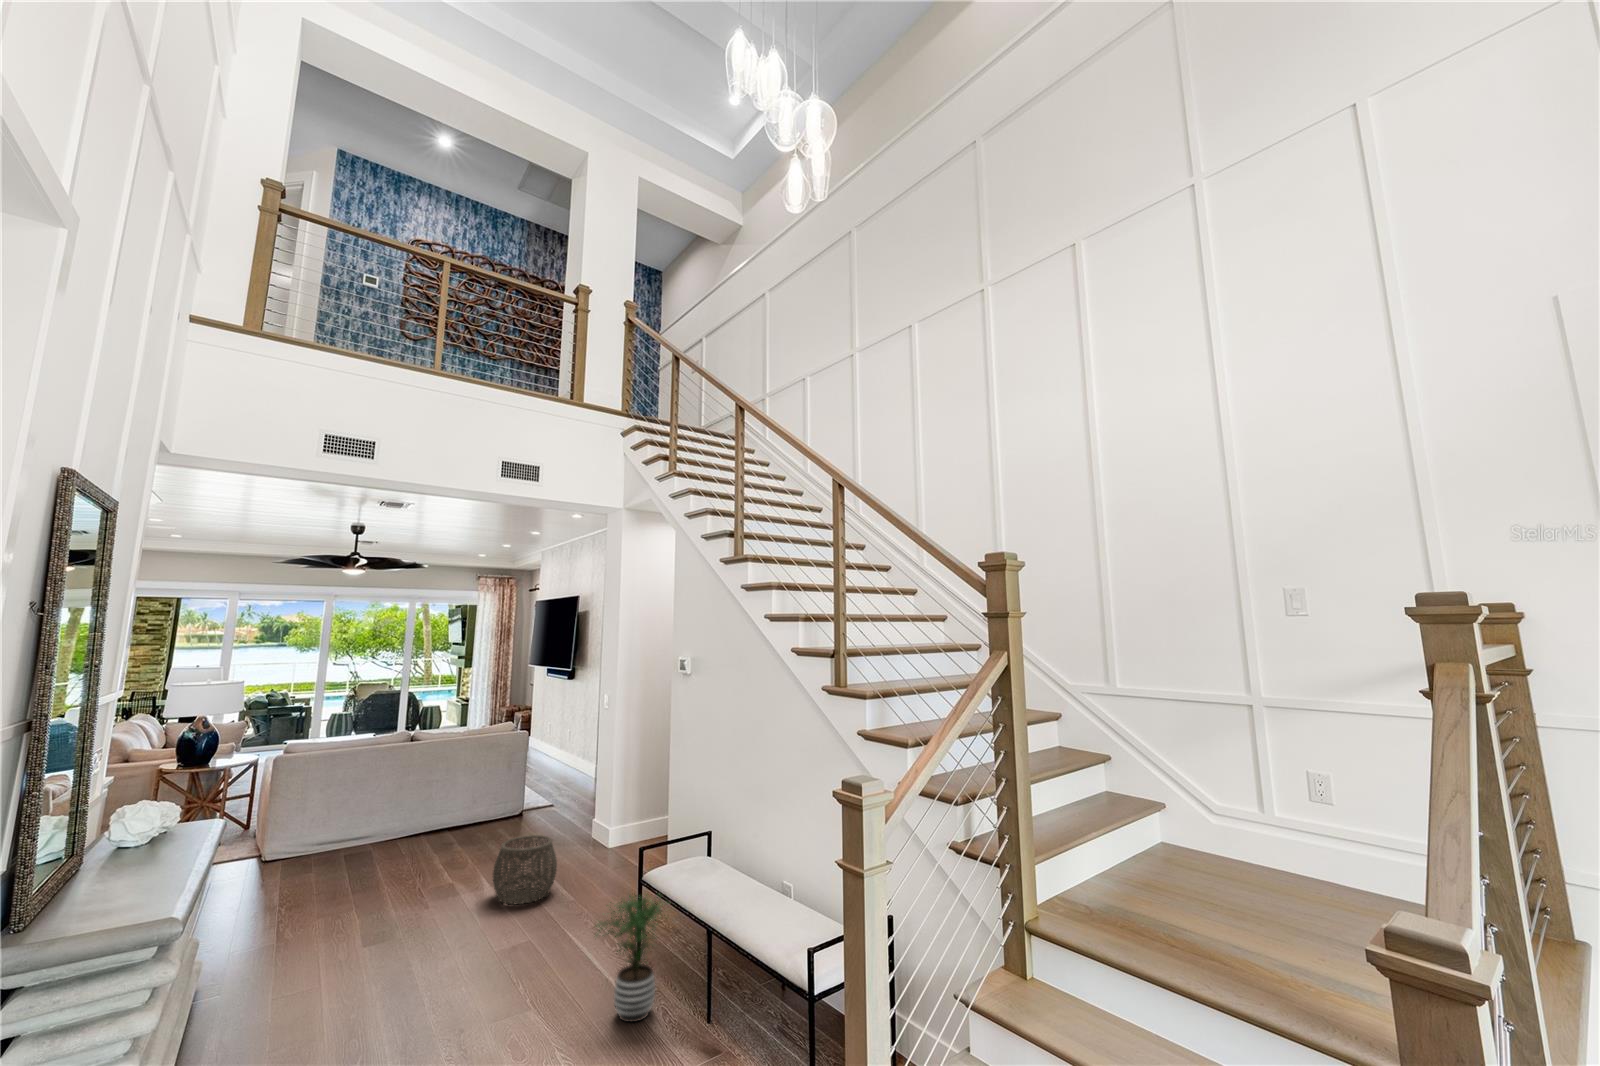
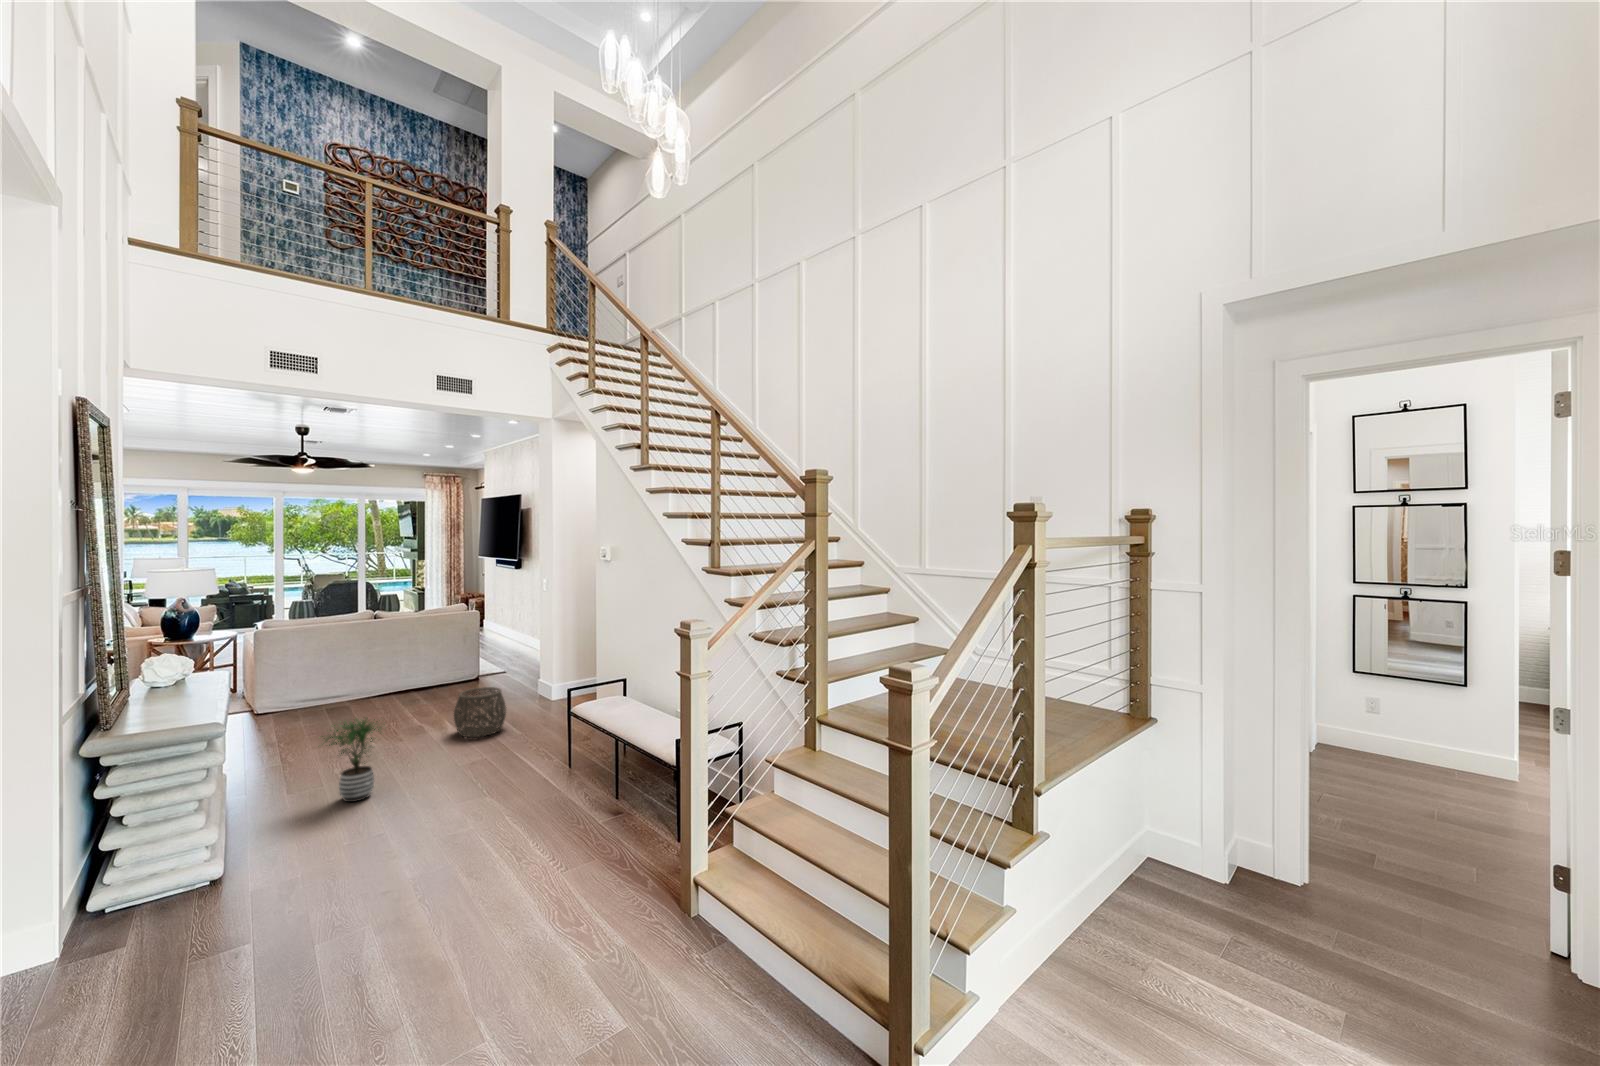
potted plant: present [596,895,668,1022] -> present [322,719,381,802]

